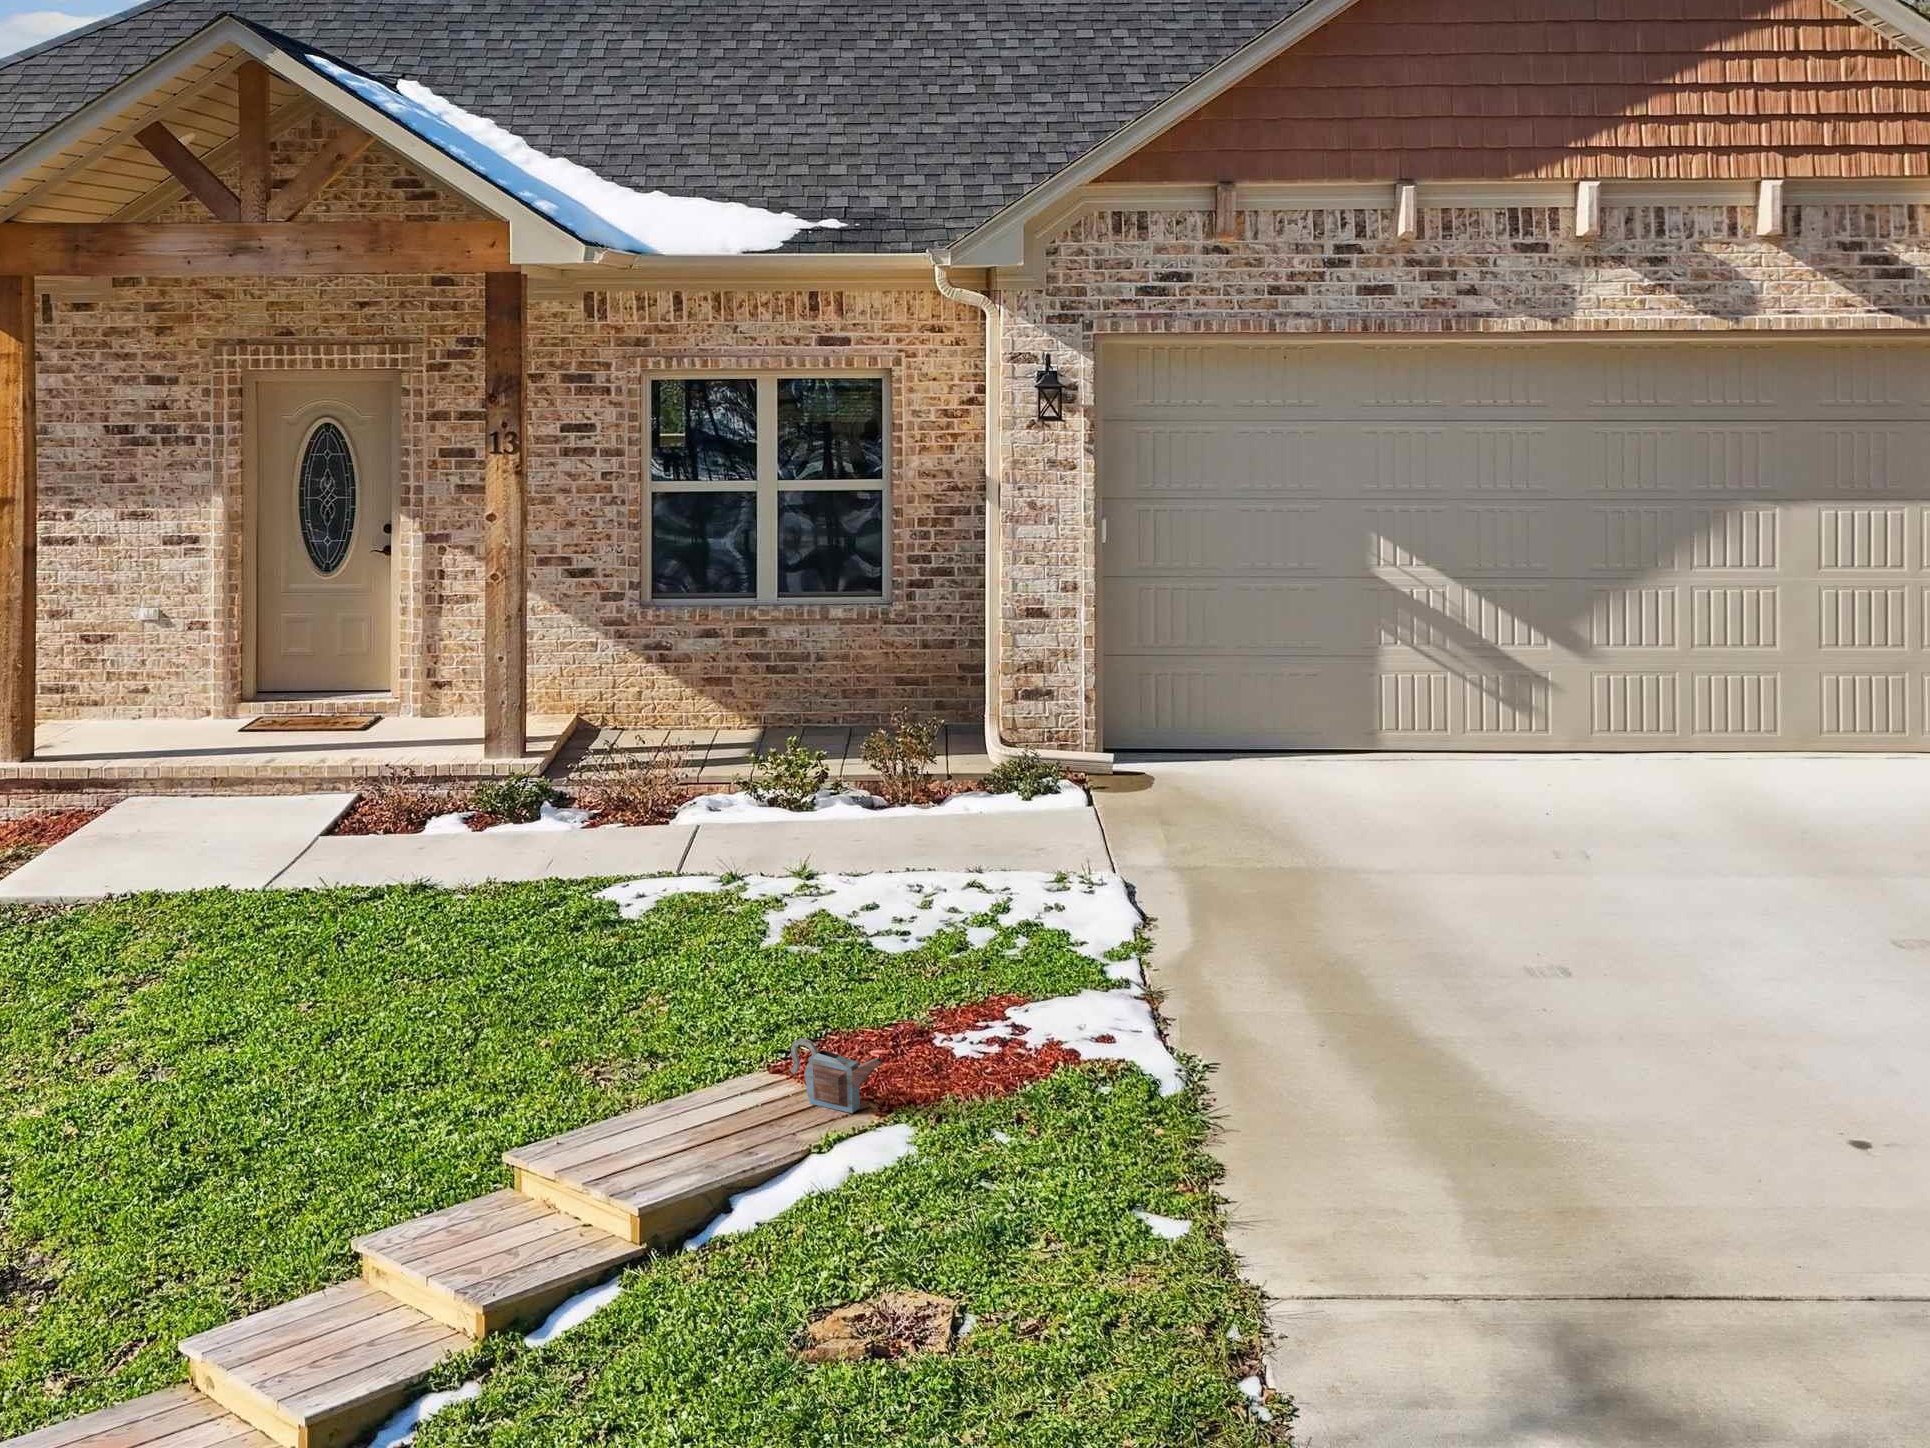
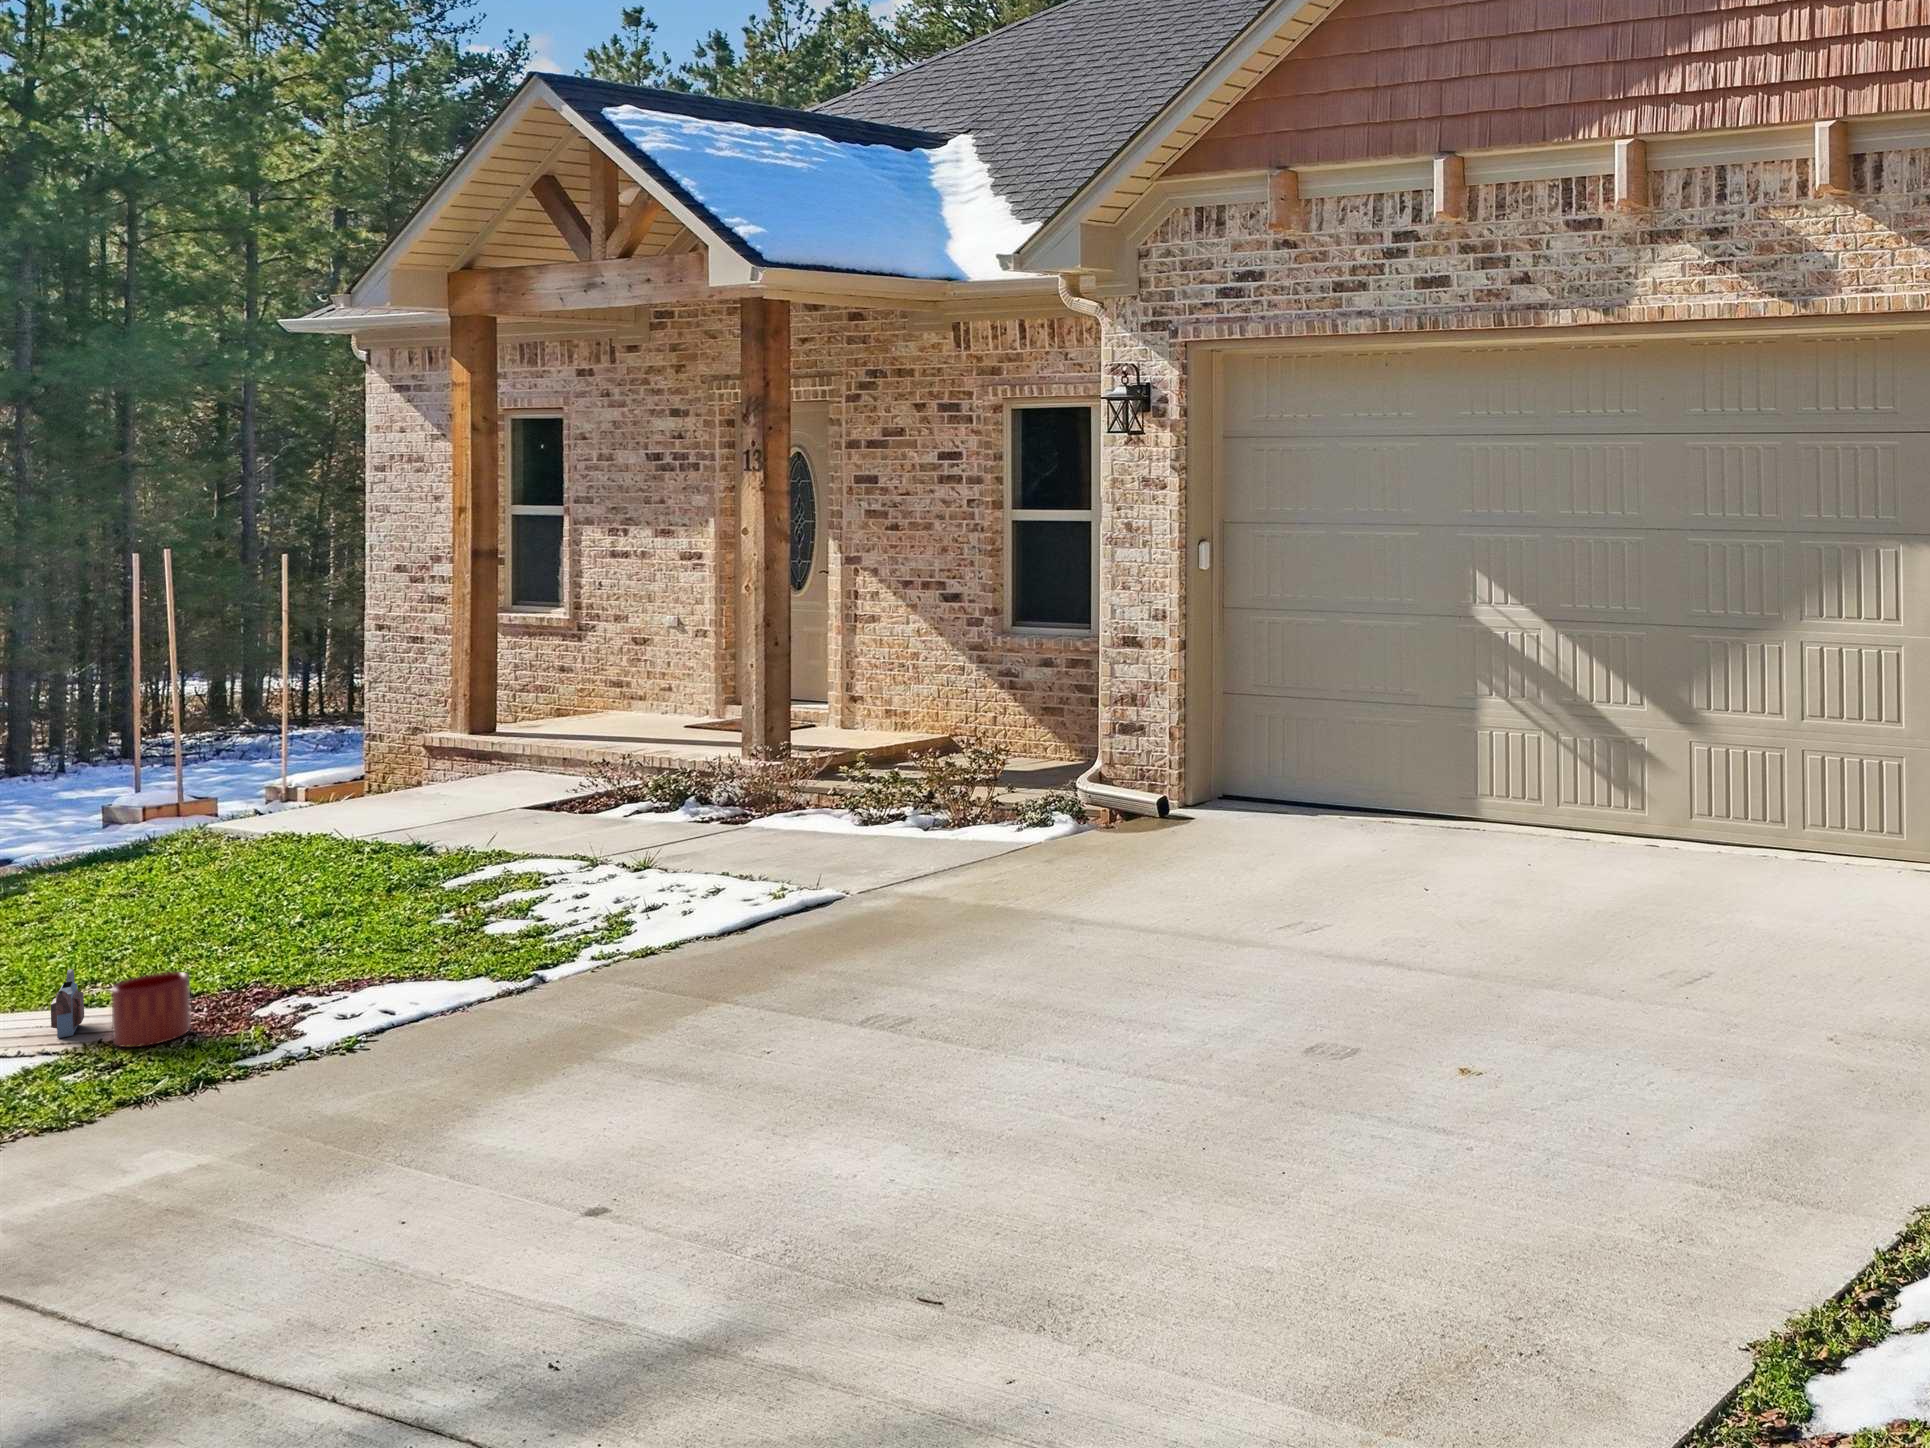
planter: none [927,1018,999,1106] -> present [112,972,191,1047]

